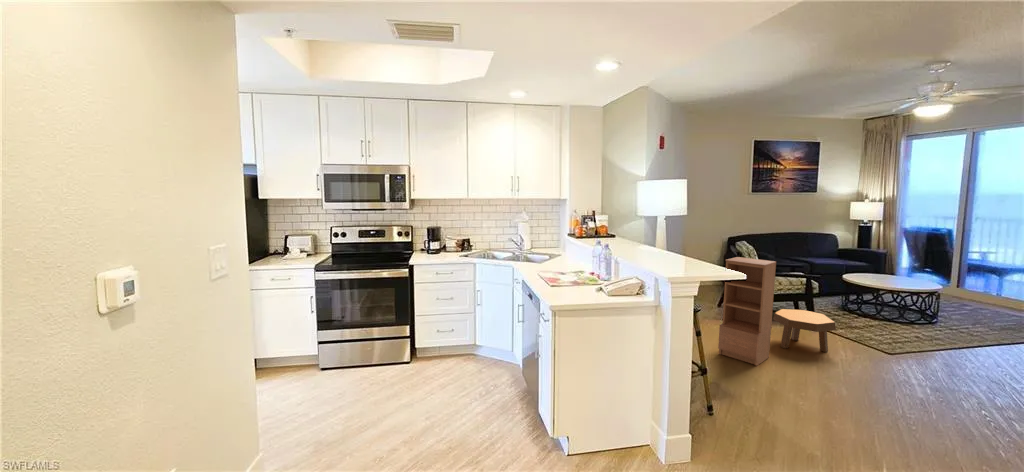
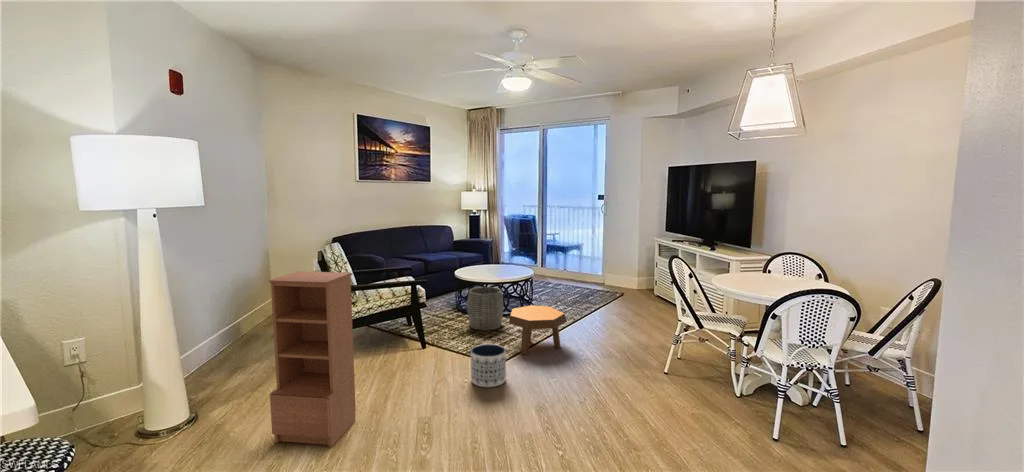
woven basket: none [858,291,902,331] -> present [467,287,503,330]
footstool: present [773,309,836,352] -> present [509,305,567,355]
planter: none [865,334,906,369] -> present [471,344,506,387]

